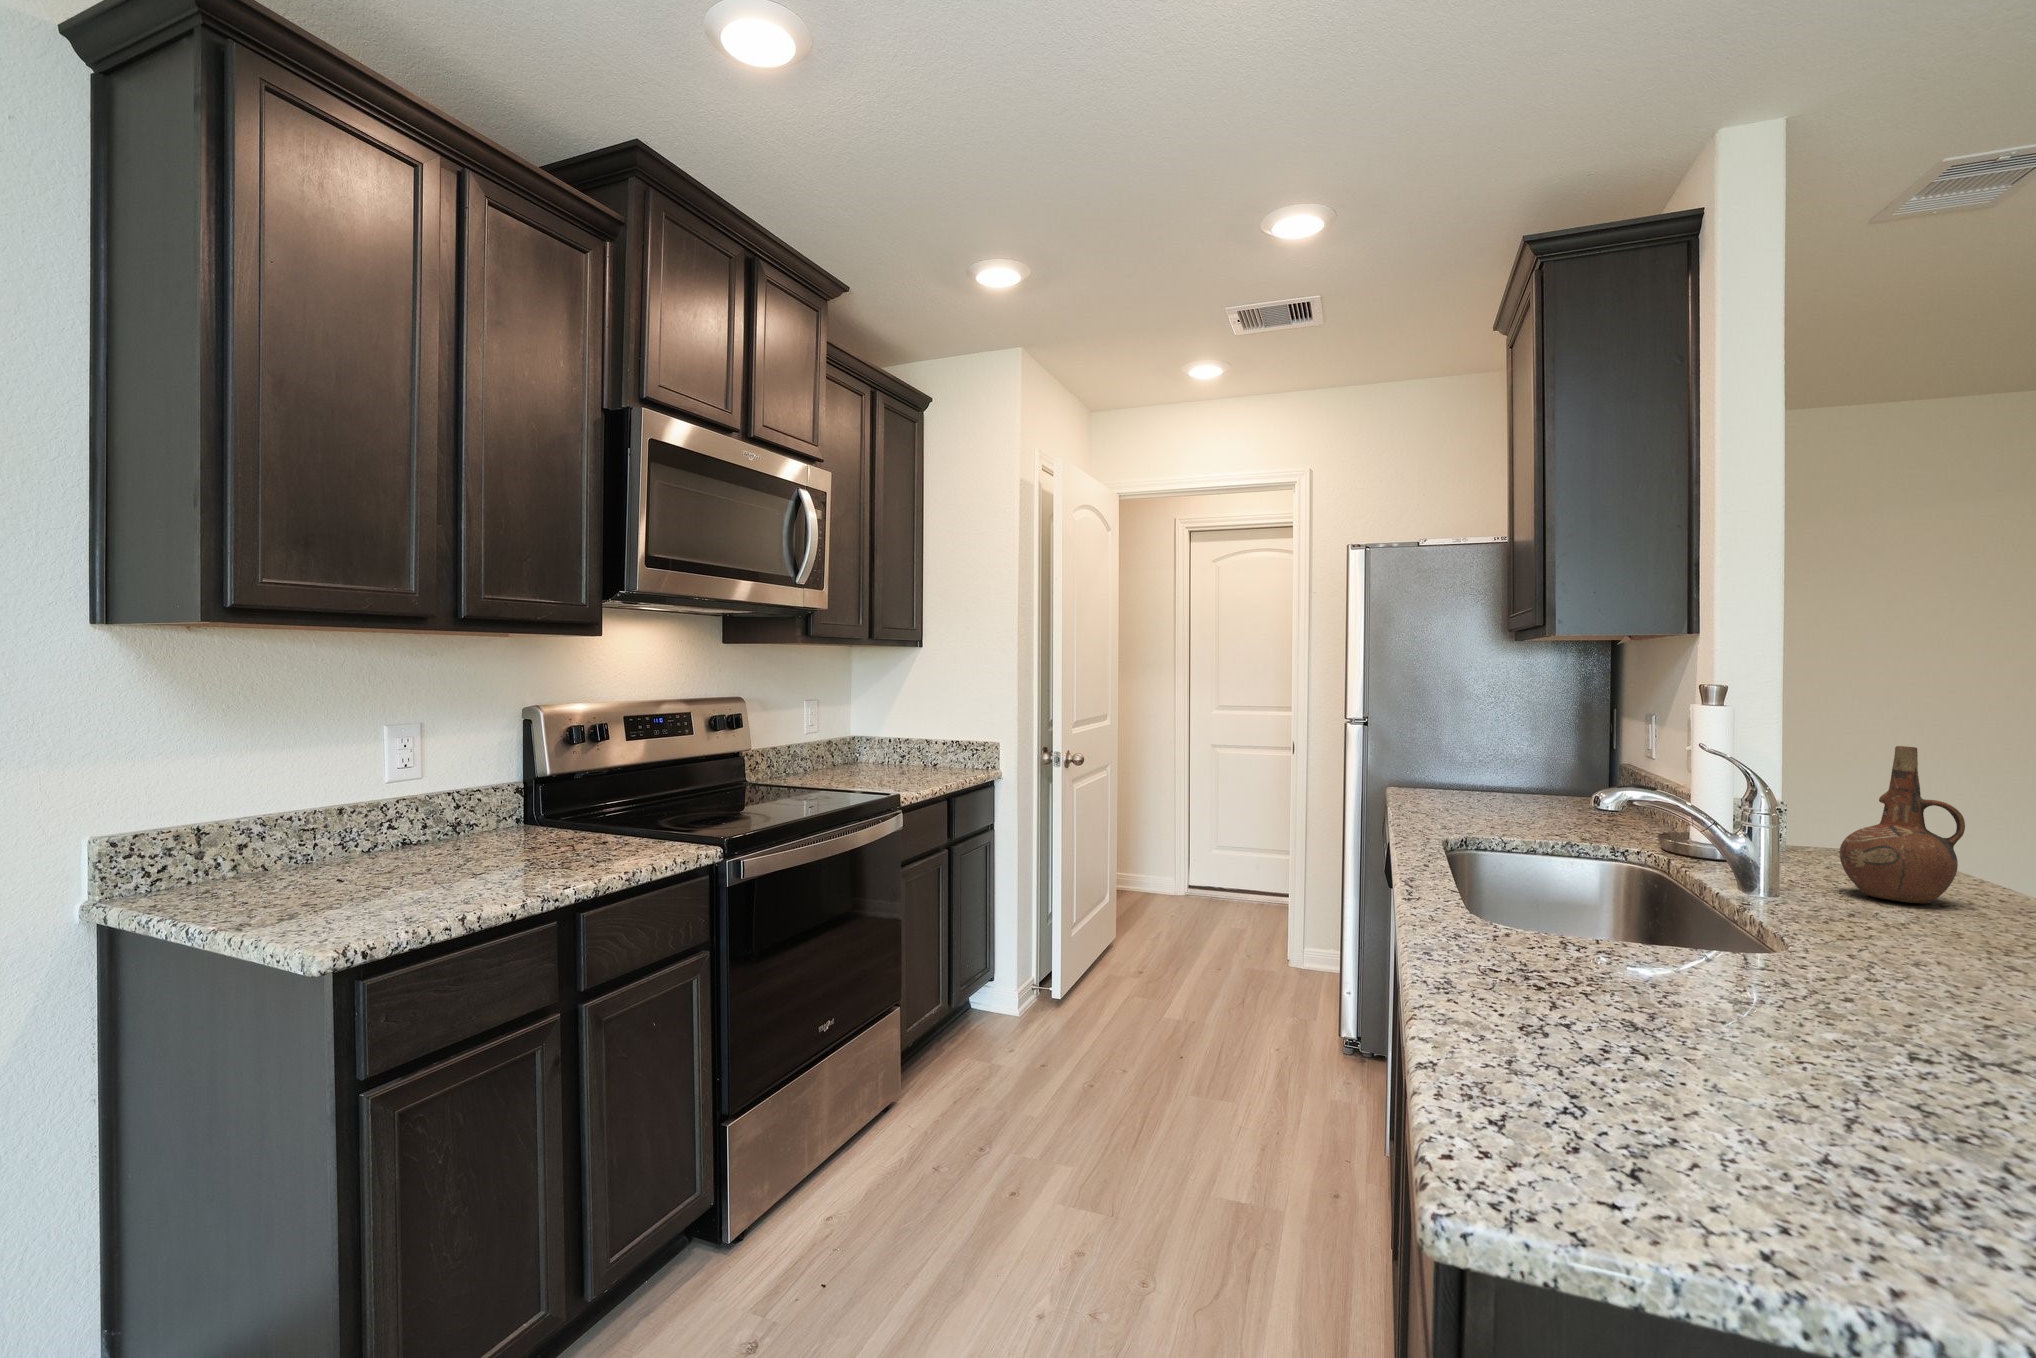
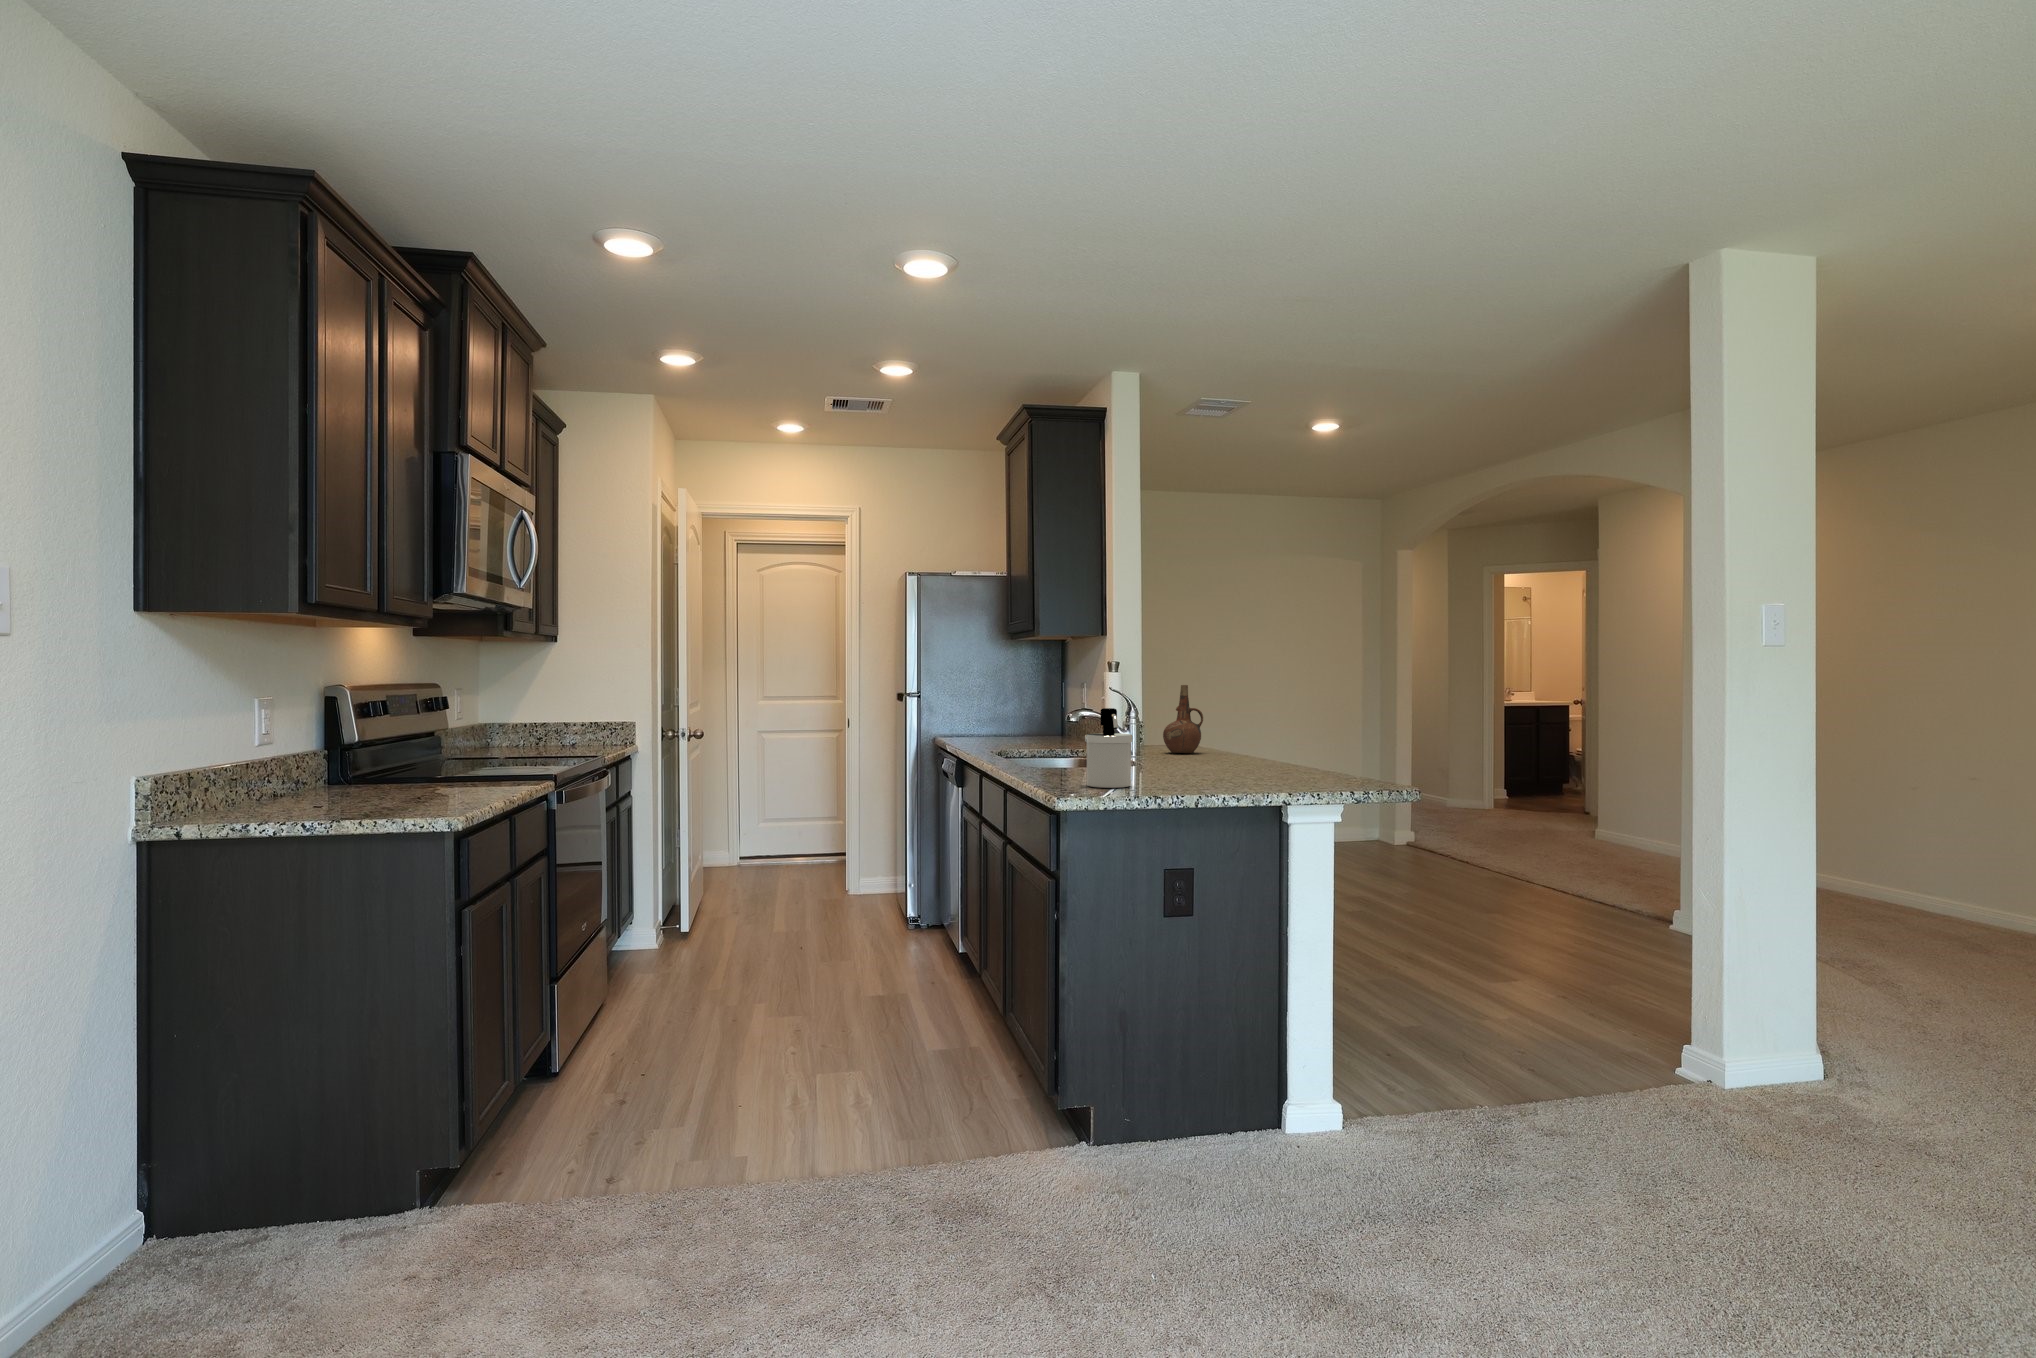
soap dispenser: none [1549,873,1728,1150] -> present [1085,708,1132,788]

